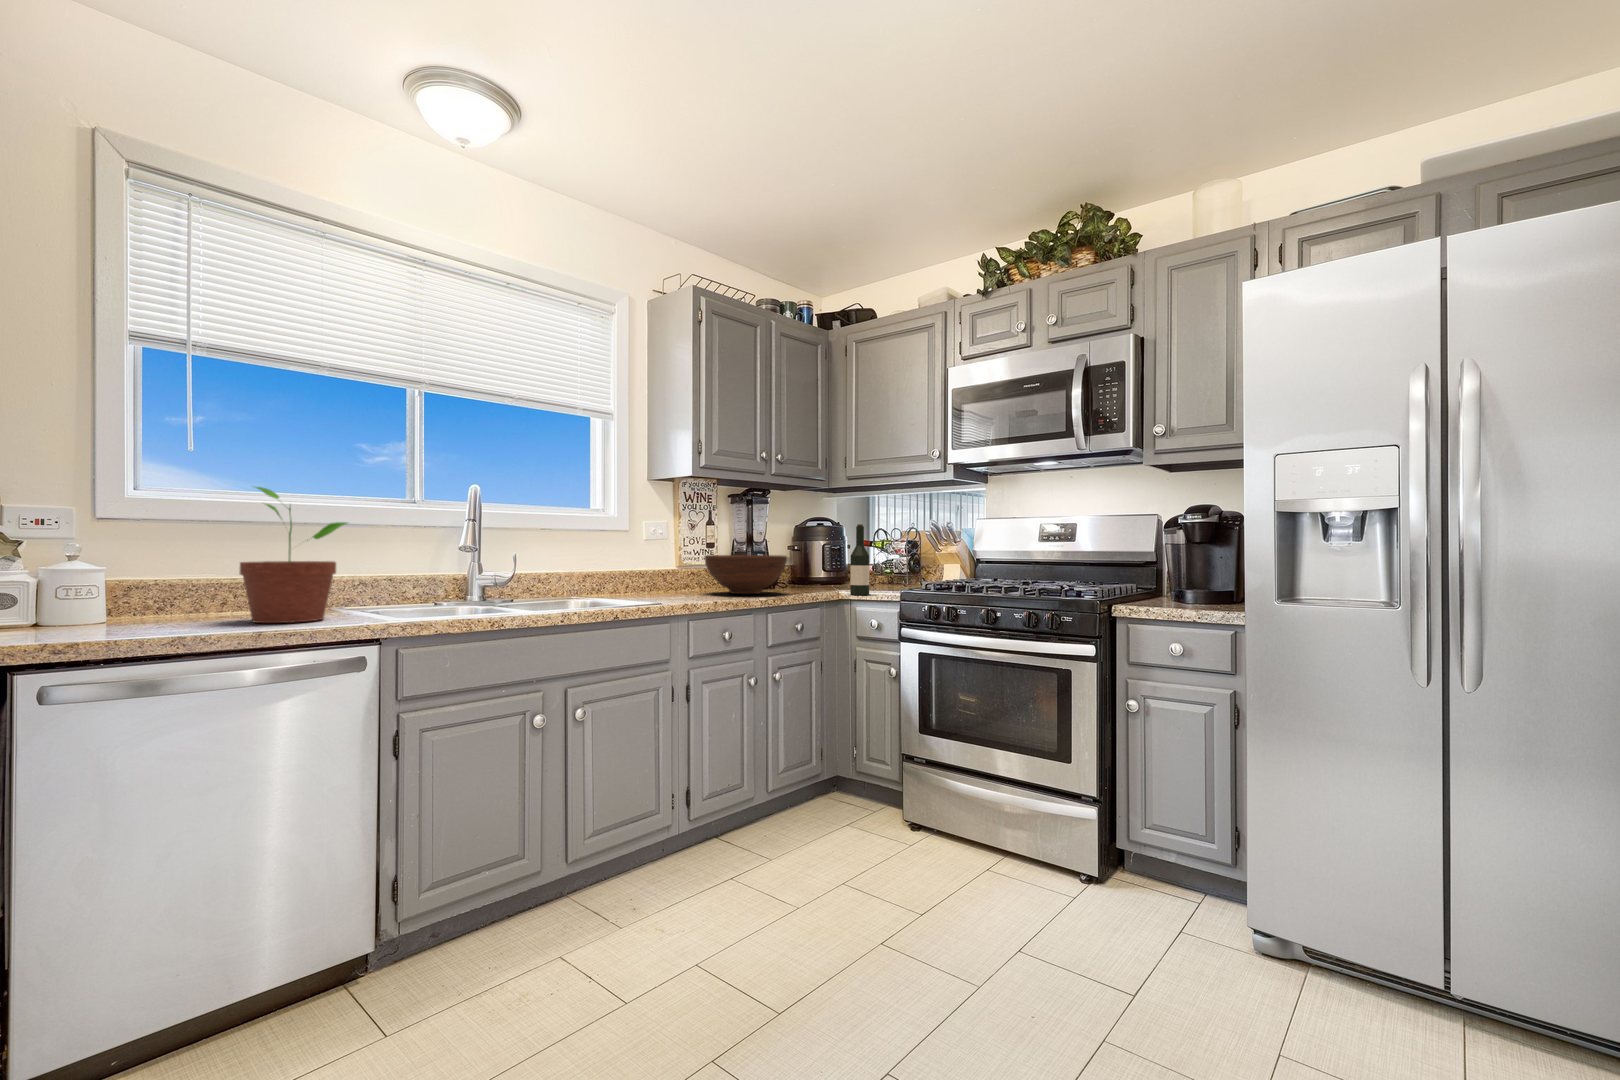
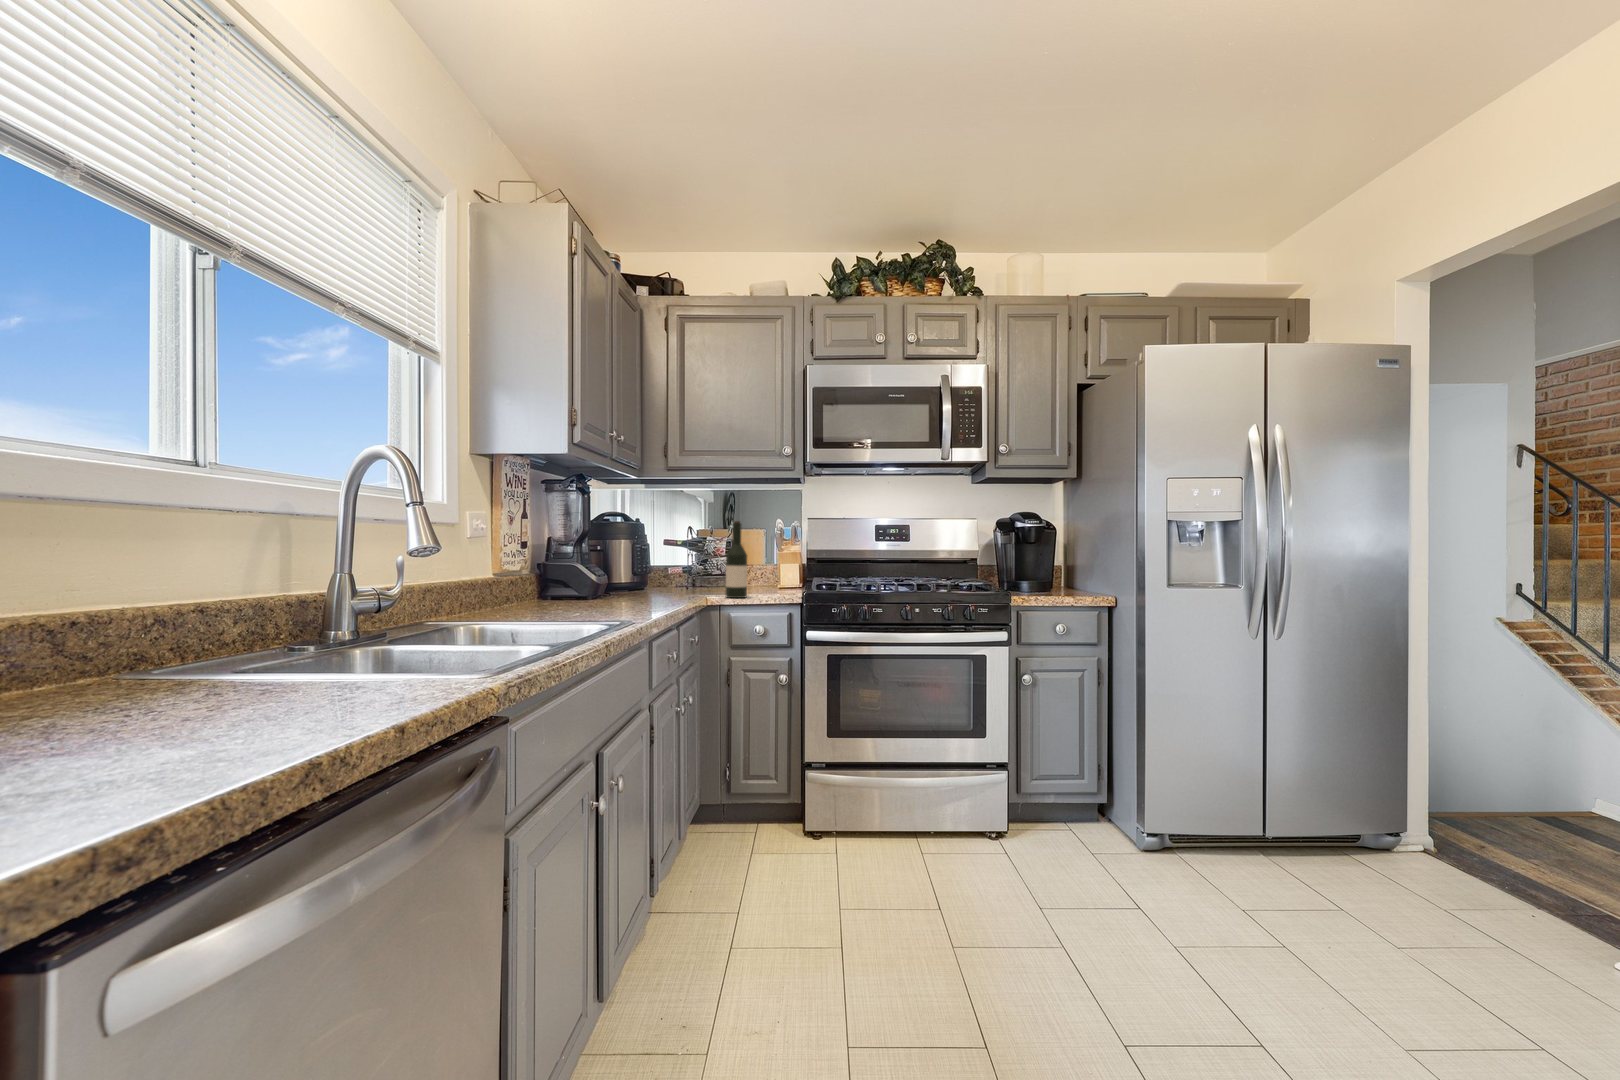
potted plant: present [239,487,347,623] -> none [126,422,349,730]
fruit bowl: present [705,555,787,594] -> none [572,555,675,603]

